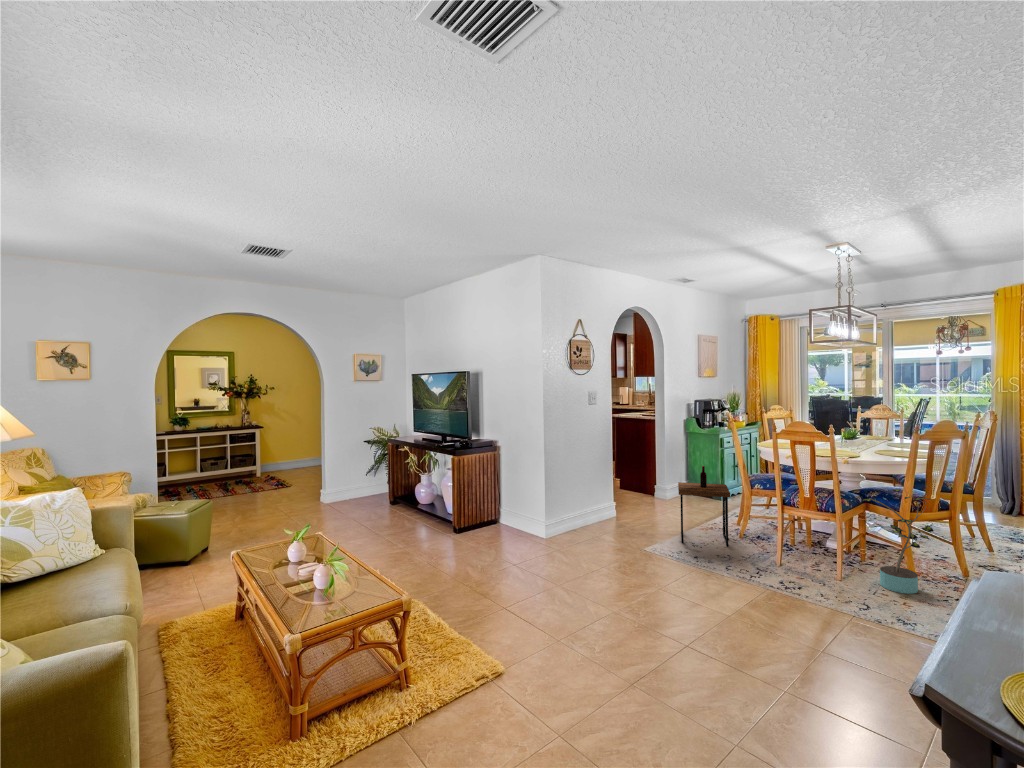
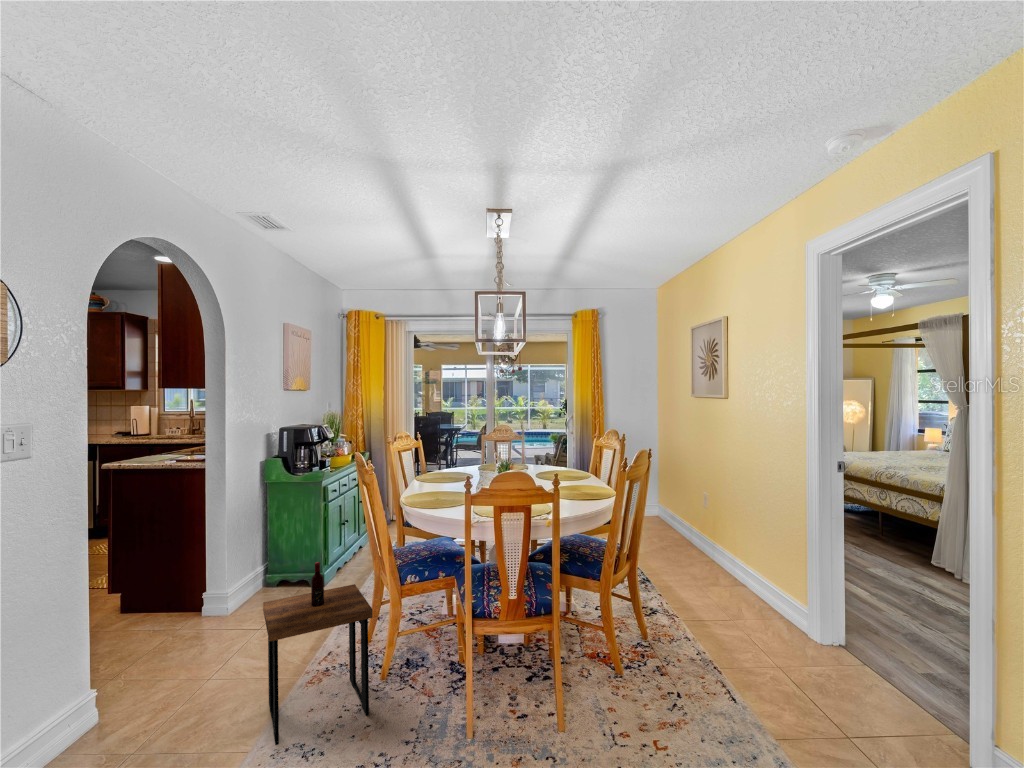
potted plant: present [862,489,934,594] -> none [586,553,682,724]

